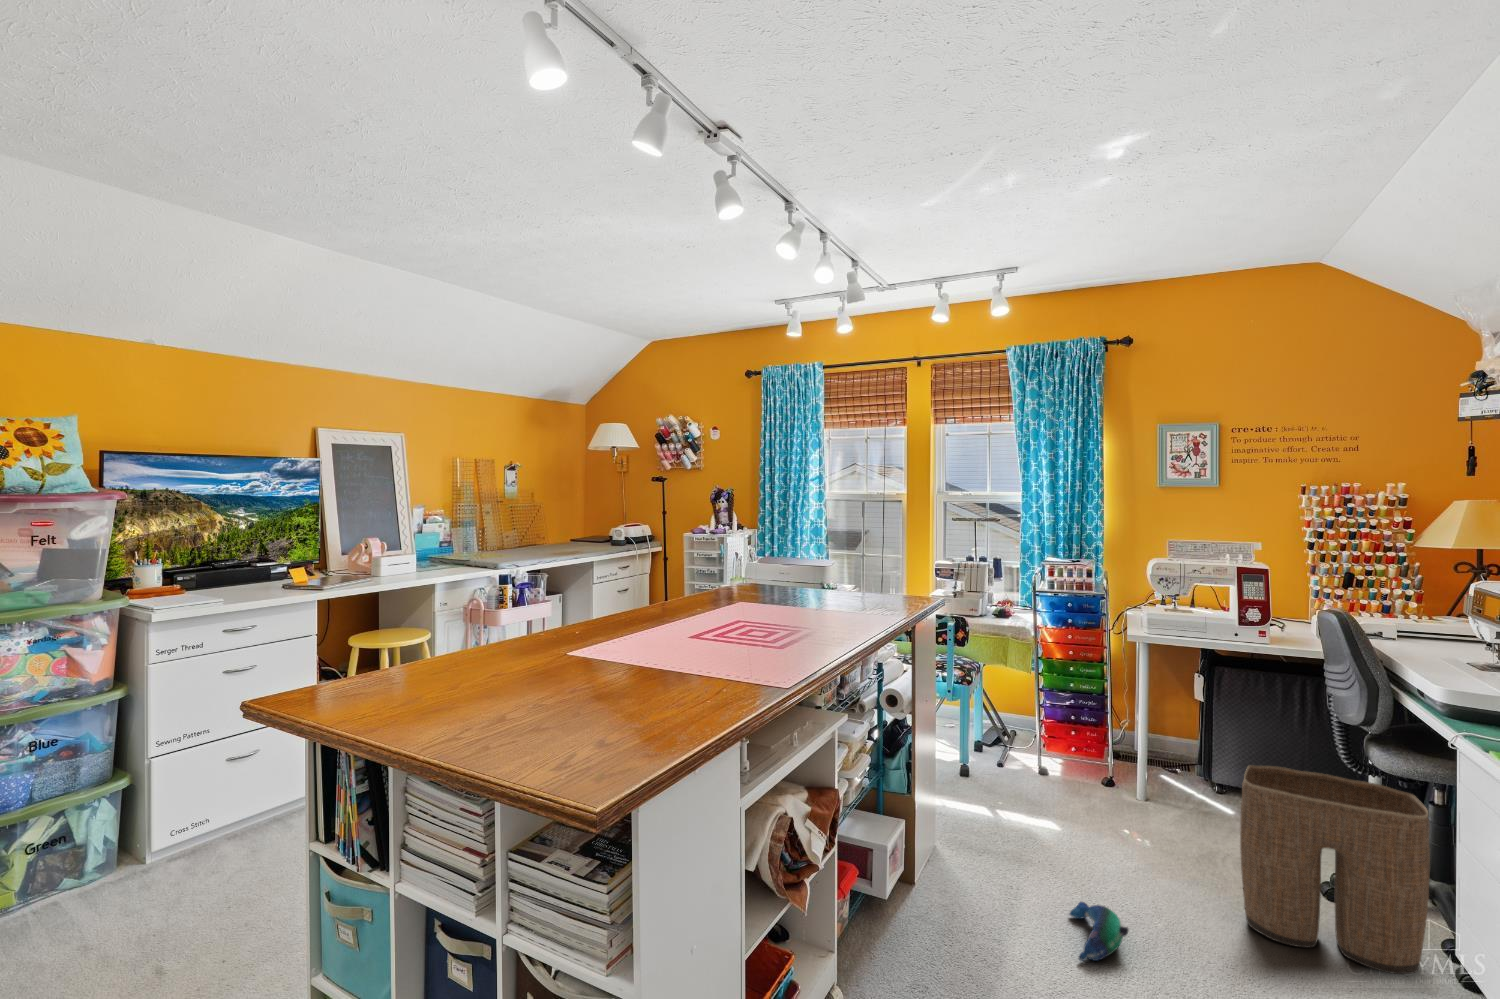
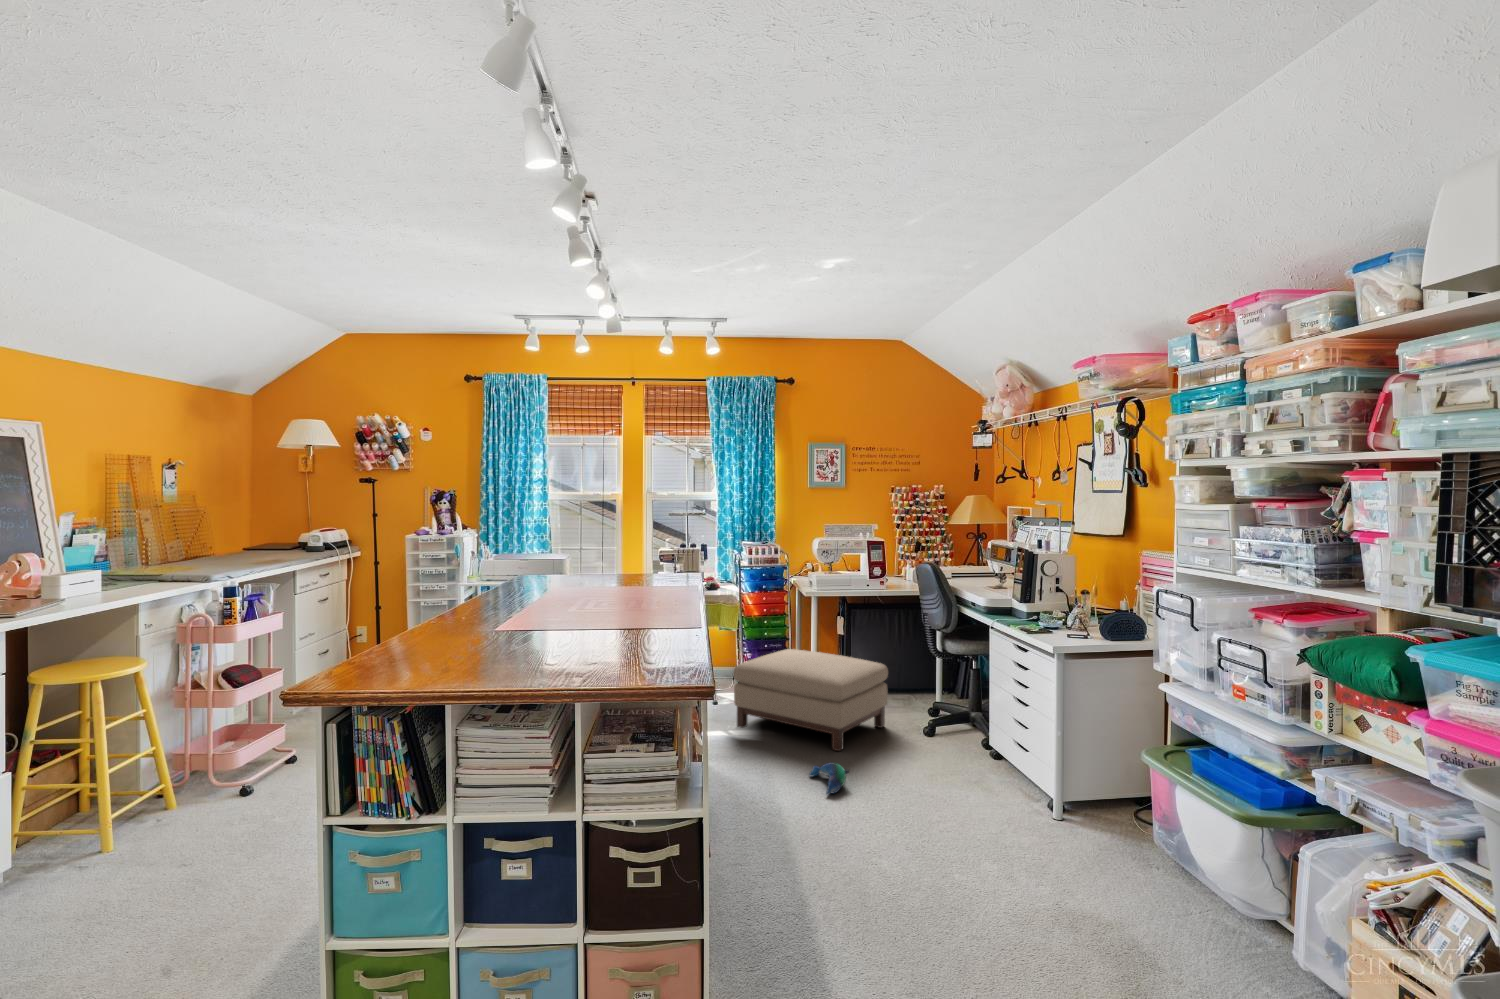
ottoman: none [1003,710,1253,884] -> present [733,649,888,751]
laundry basket: present [1240,765,1430,974] -> none [895,659,983,762]

